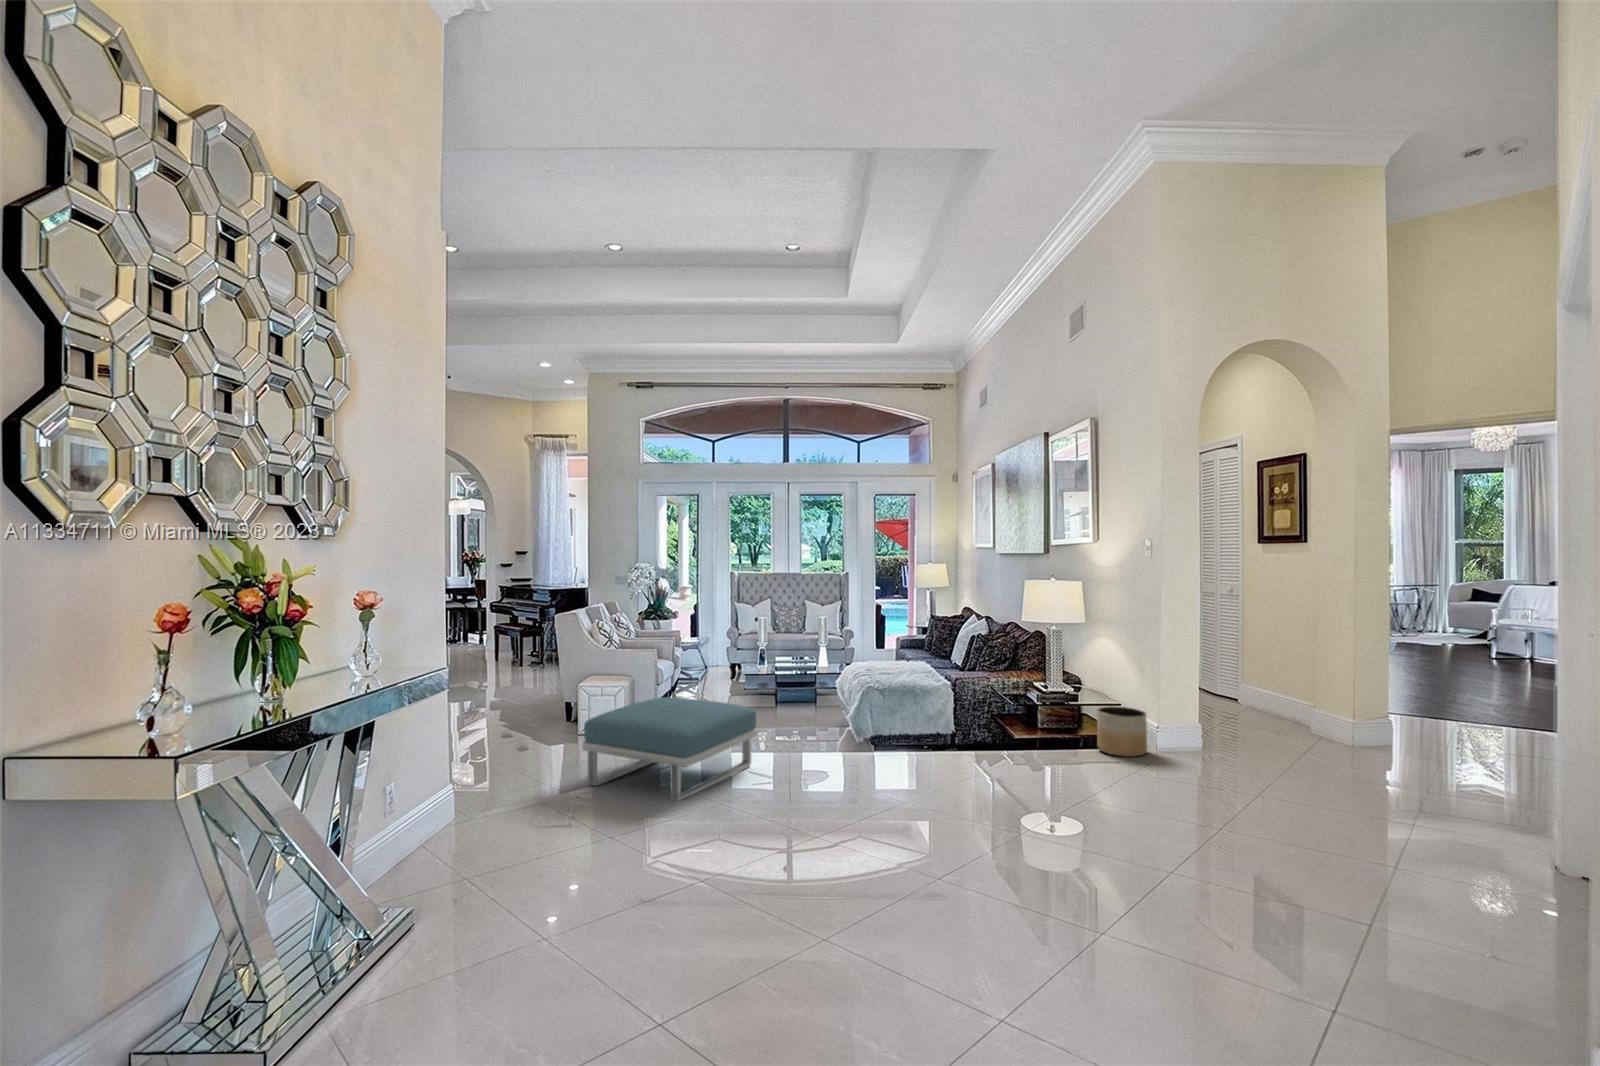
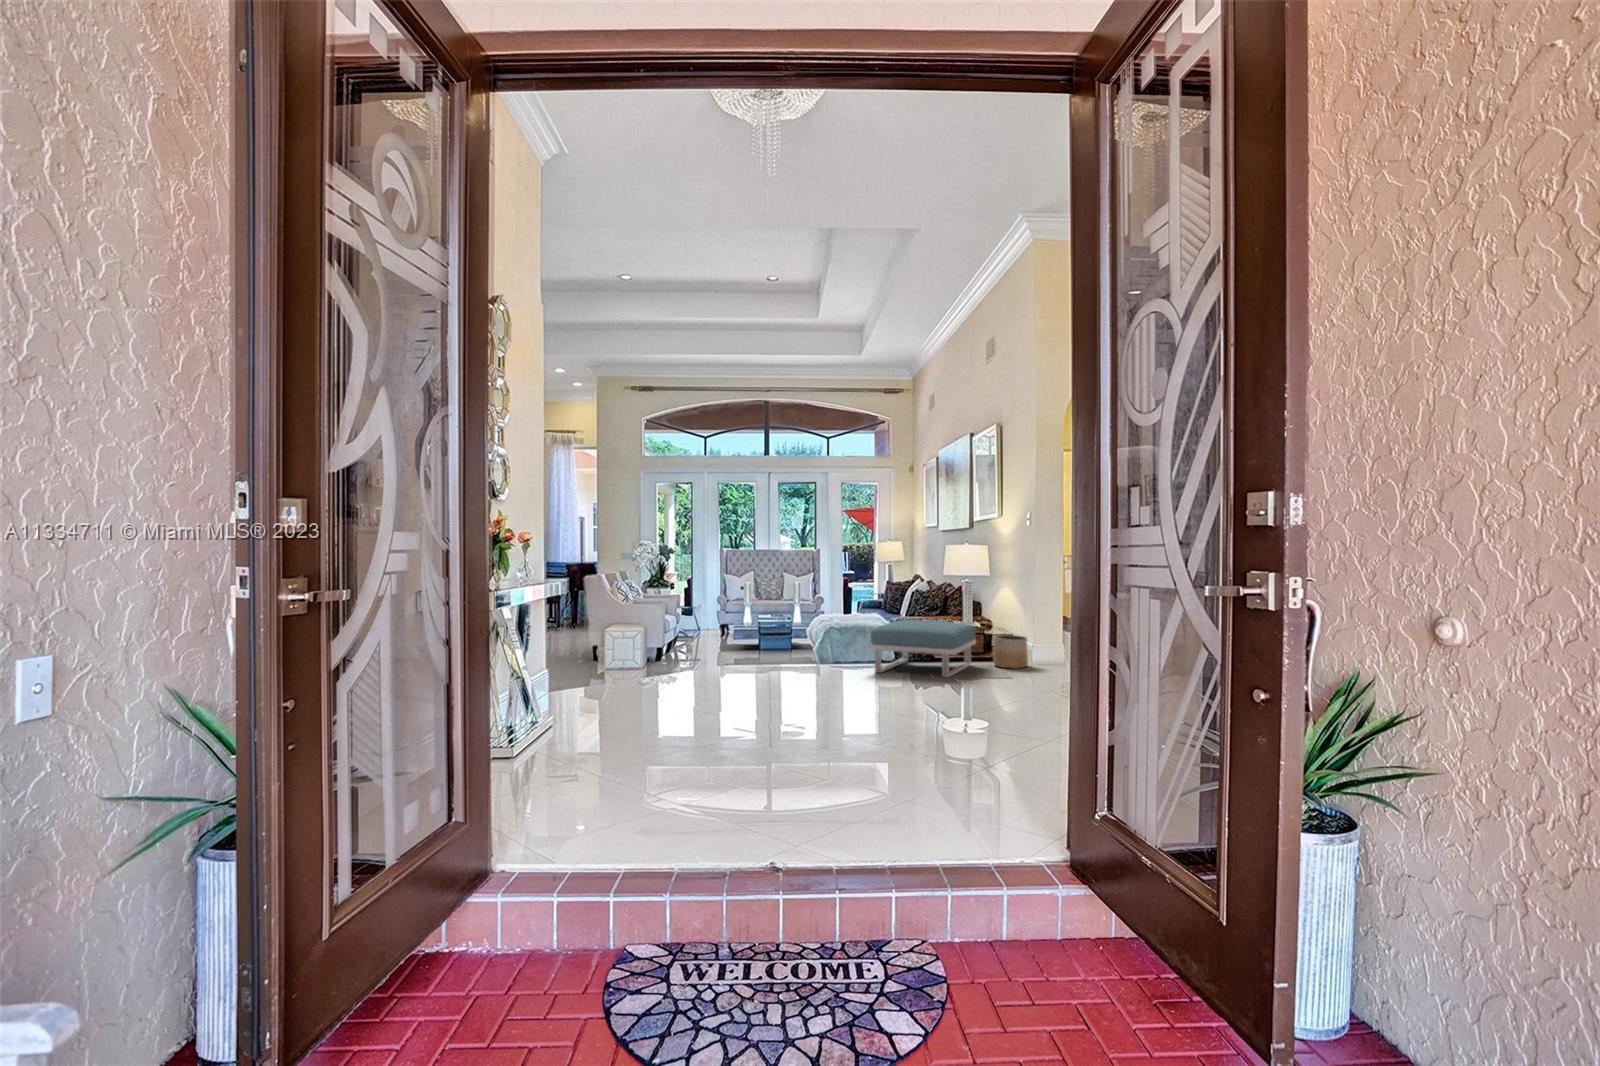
footstool: present [582,697,757,800] -> present [870,620,976,677]

